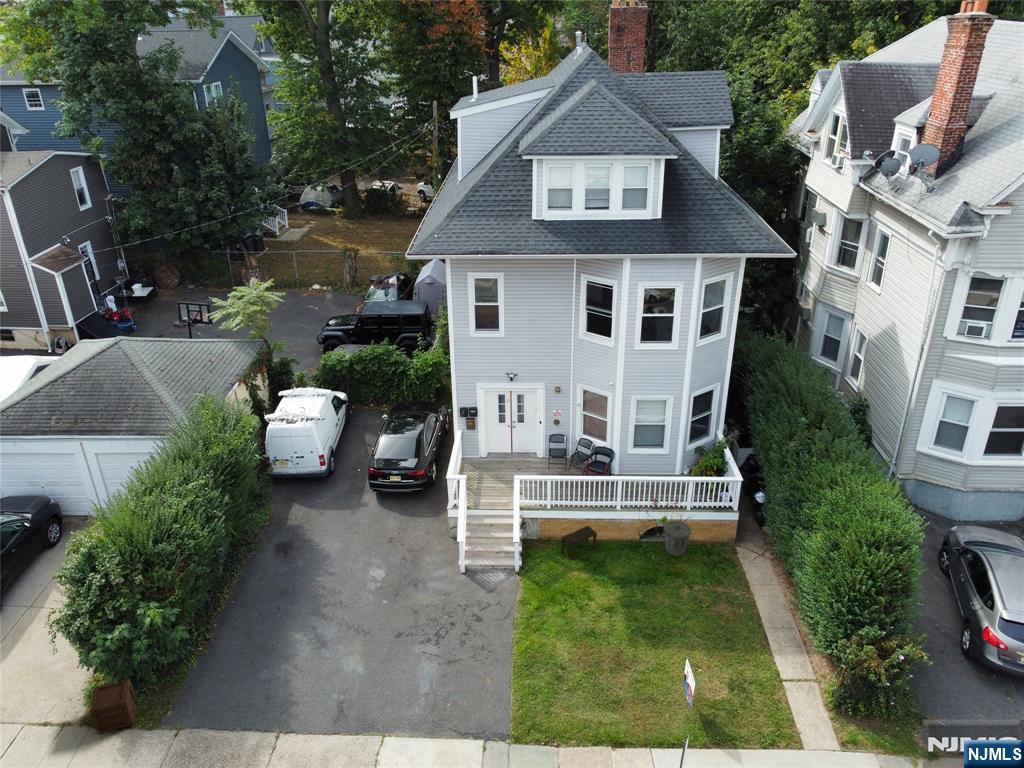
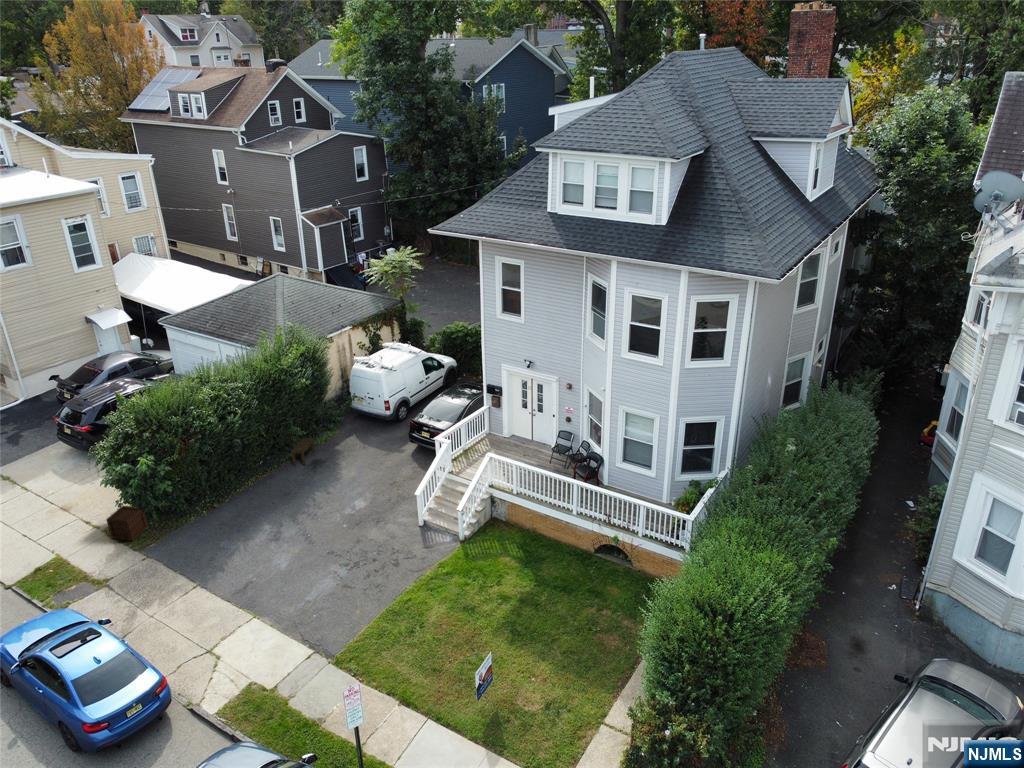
trash can: present [664,521,691,556] -> none [606,542,635,580]
bench: present [561,526,597,559] -> present [291,438,315,465]

